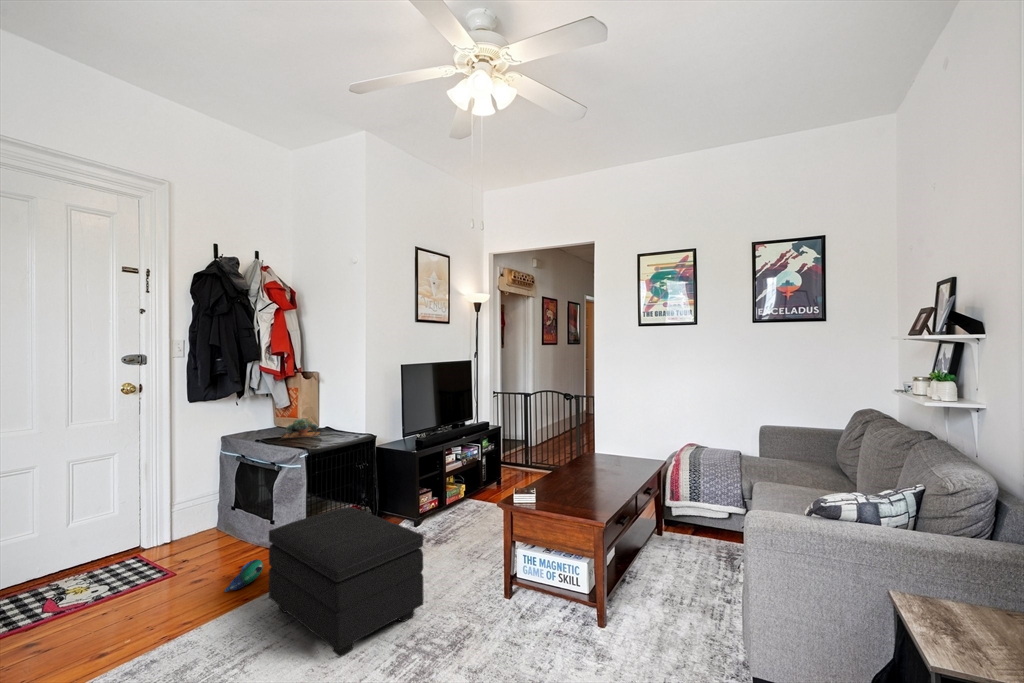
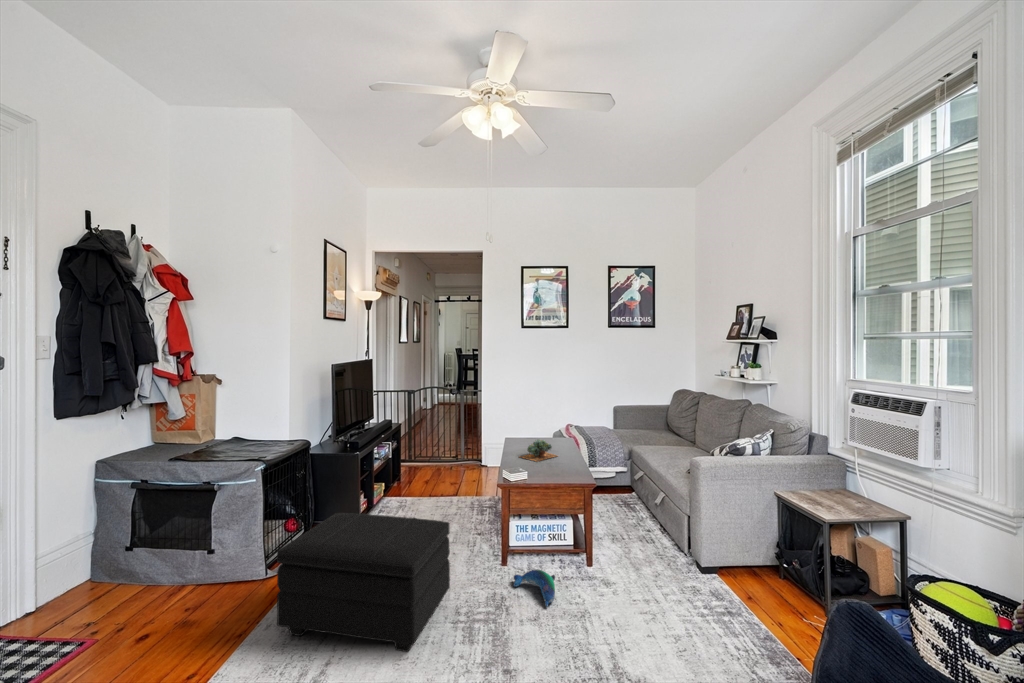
succulent plant: present [282,418,321,438] -> present [520,439,557,462]
plush toy: present [224,559,263,592] -> present [514,570,555,607]

